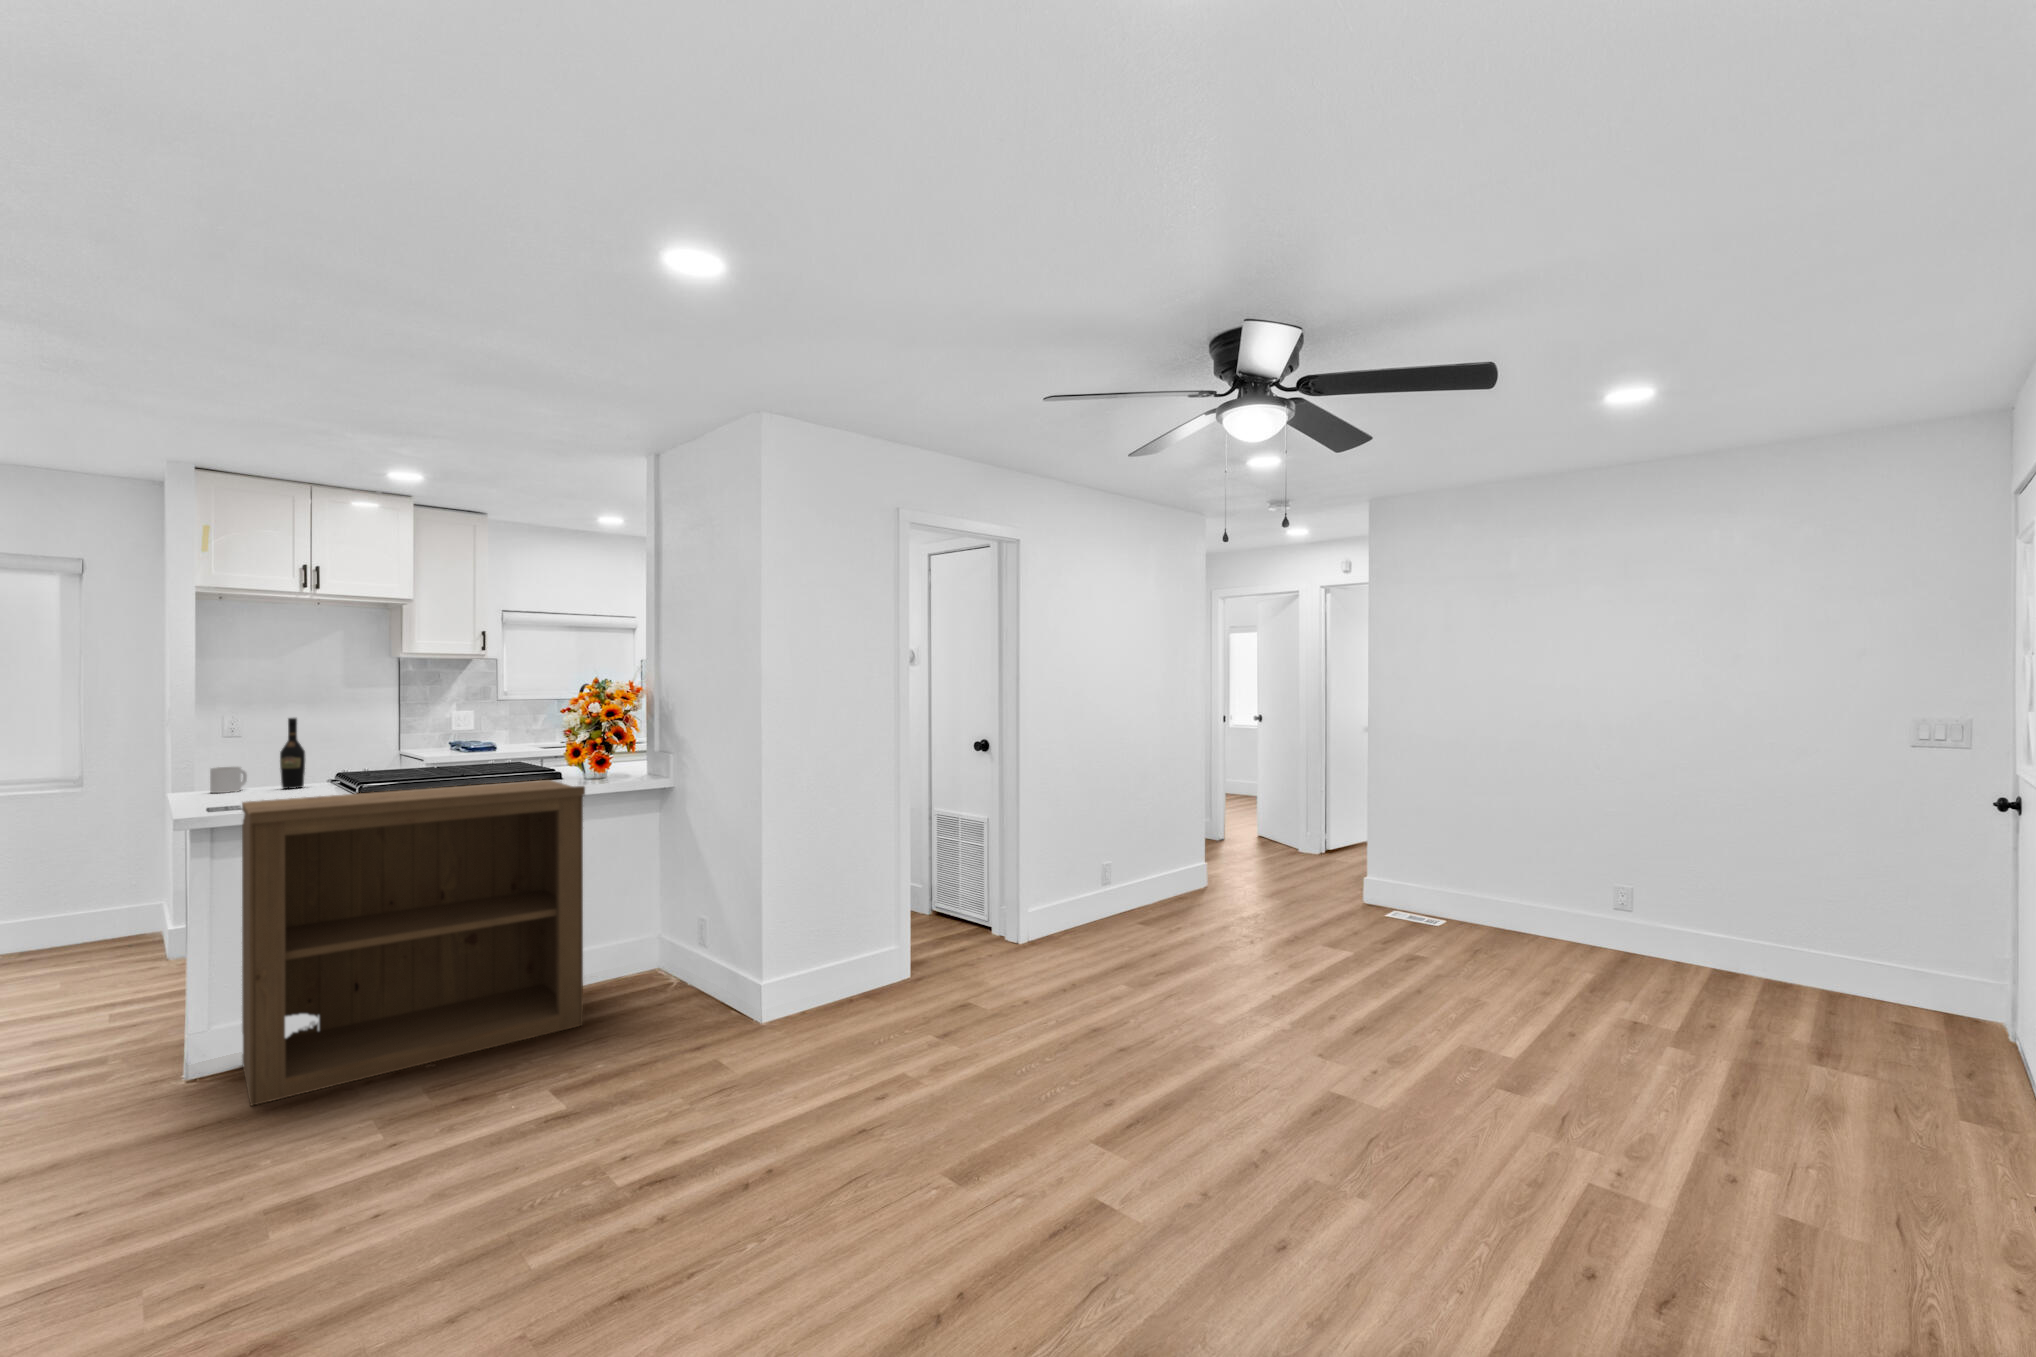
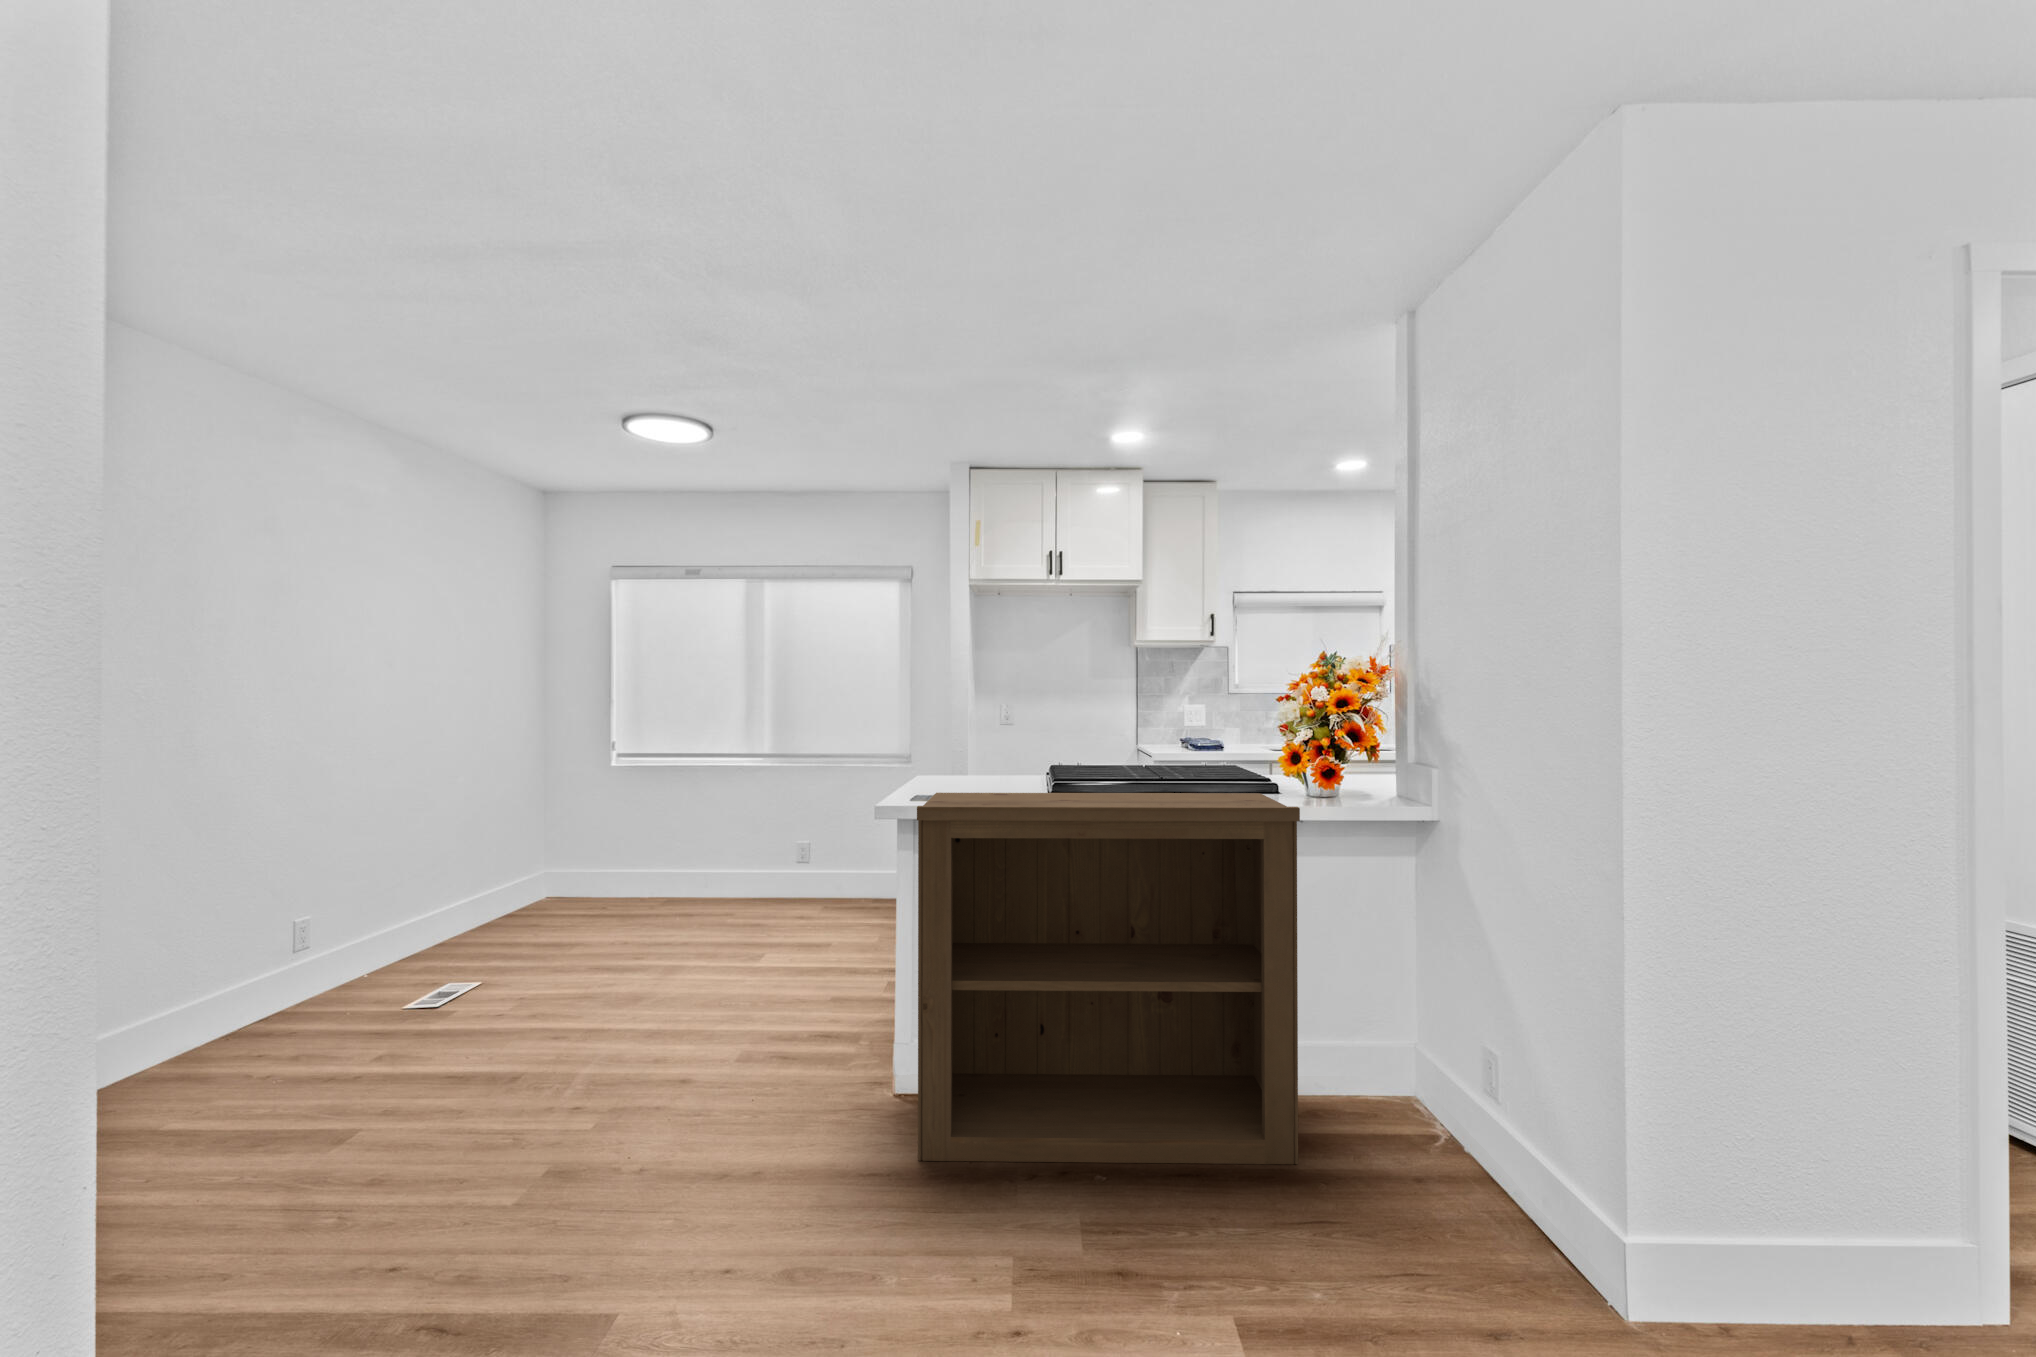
wine bottle: present [280,718,305,789] -> none [998,703,1020,781]
mug: present [210,767,247,793] -> none [944,754,976,781]

